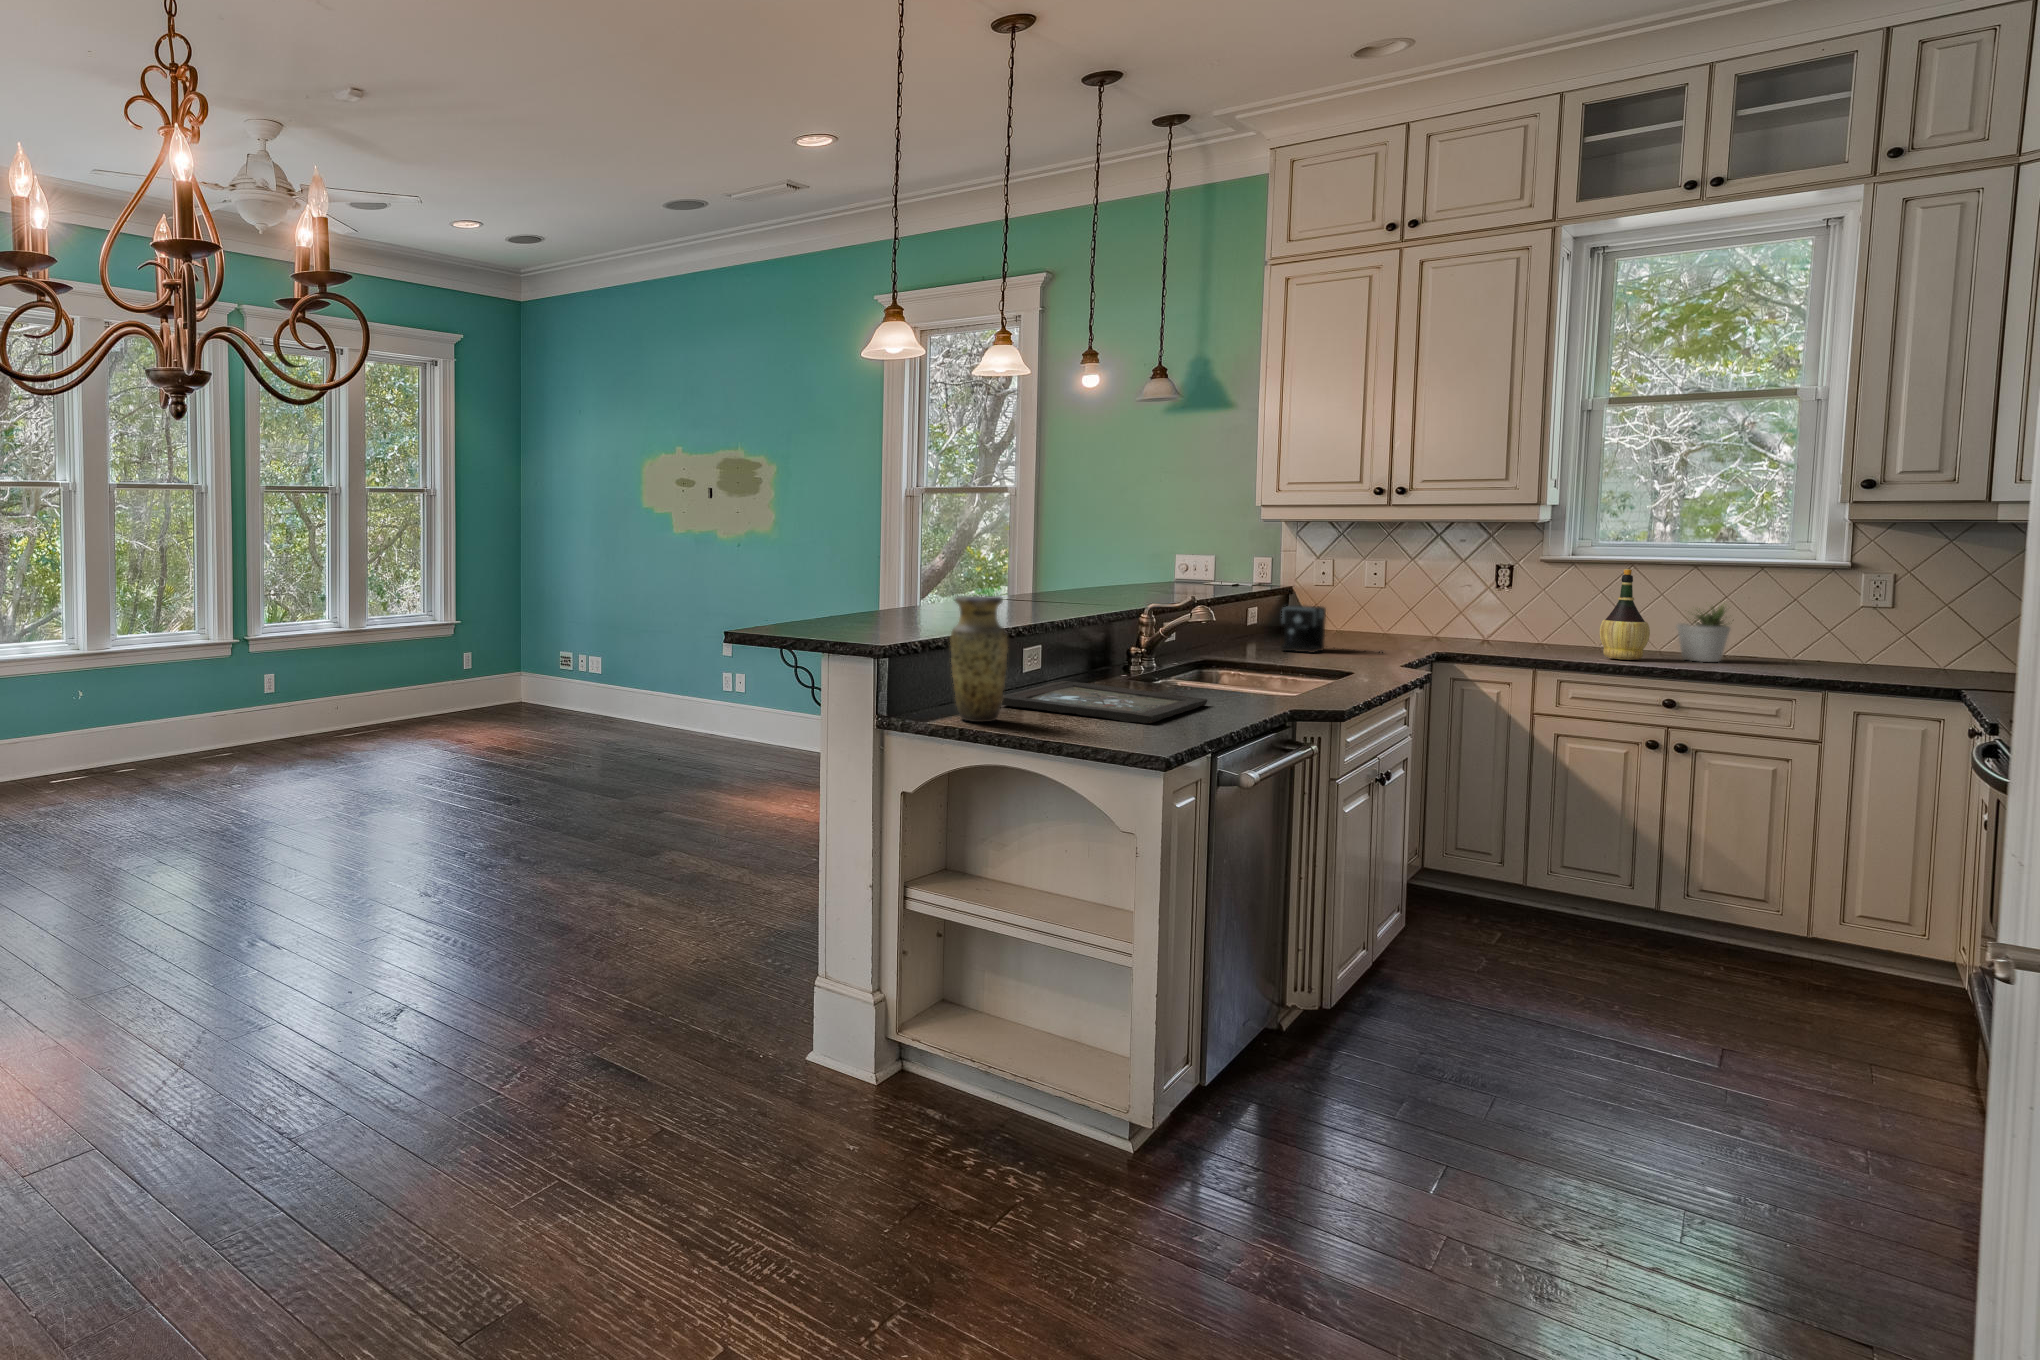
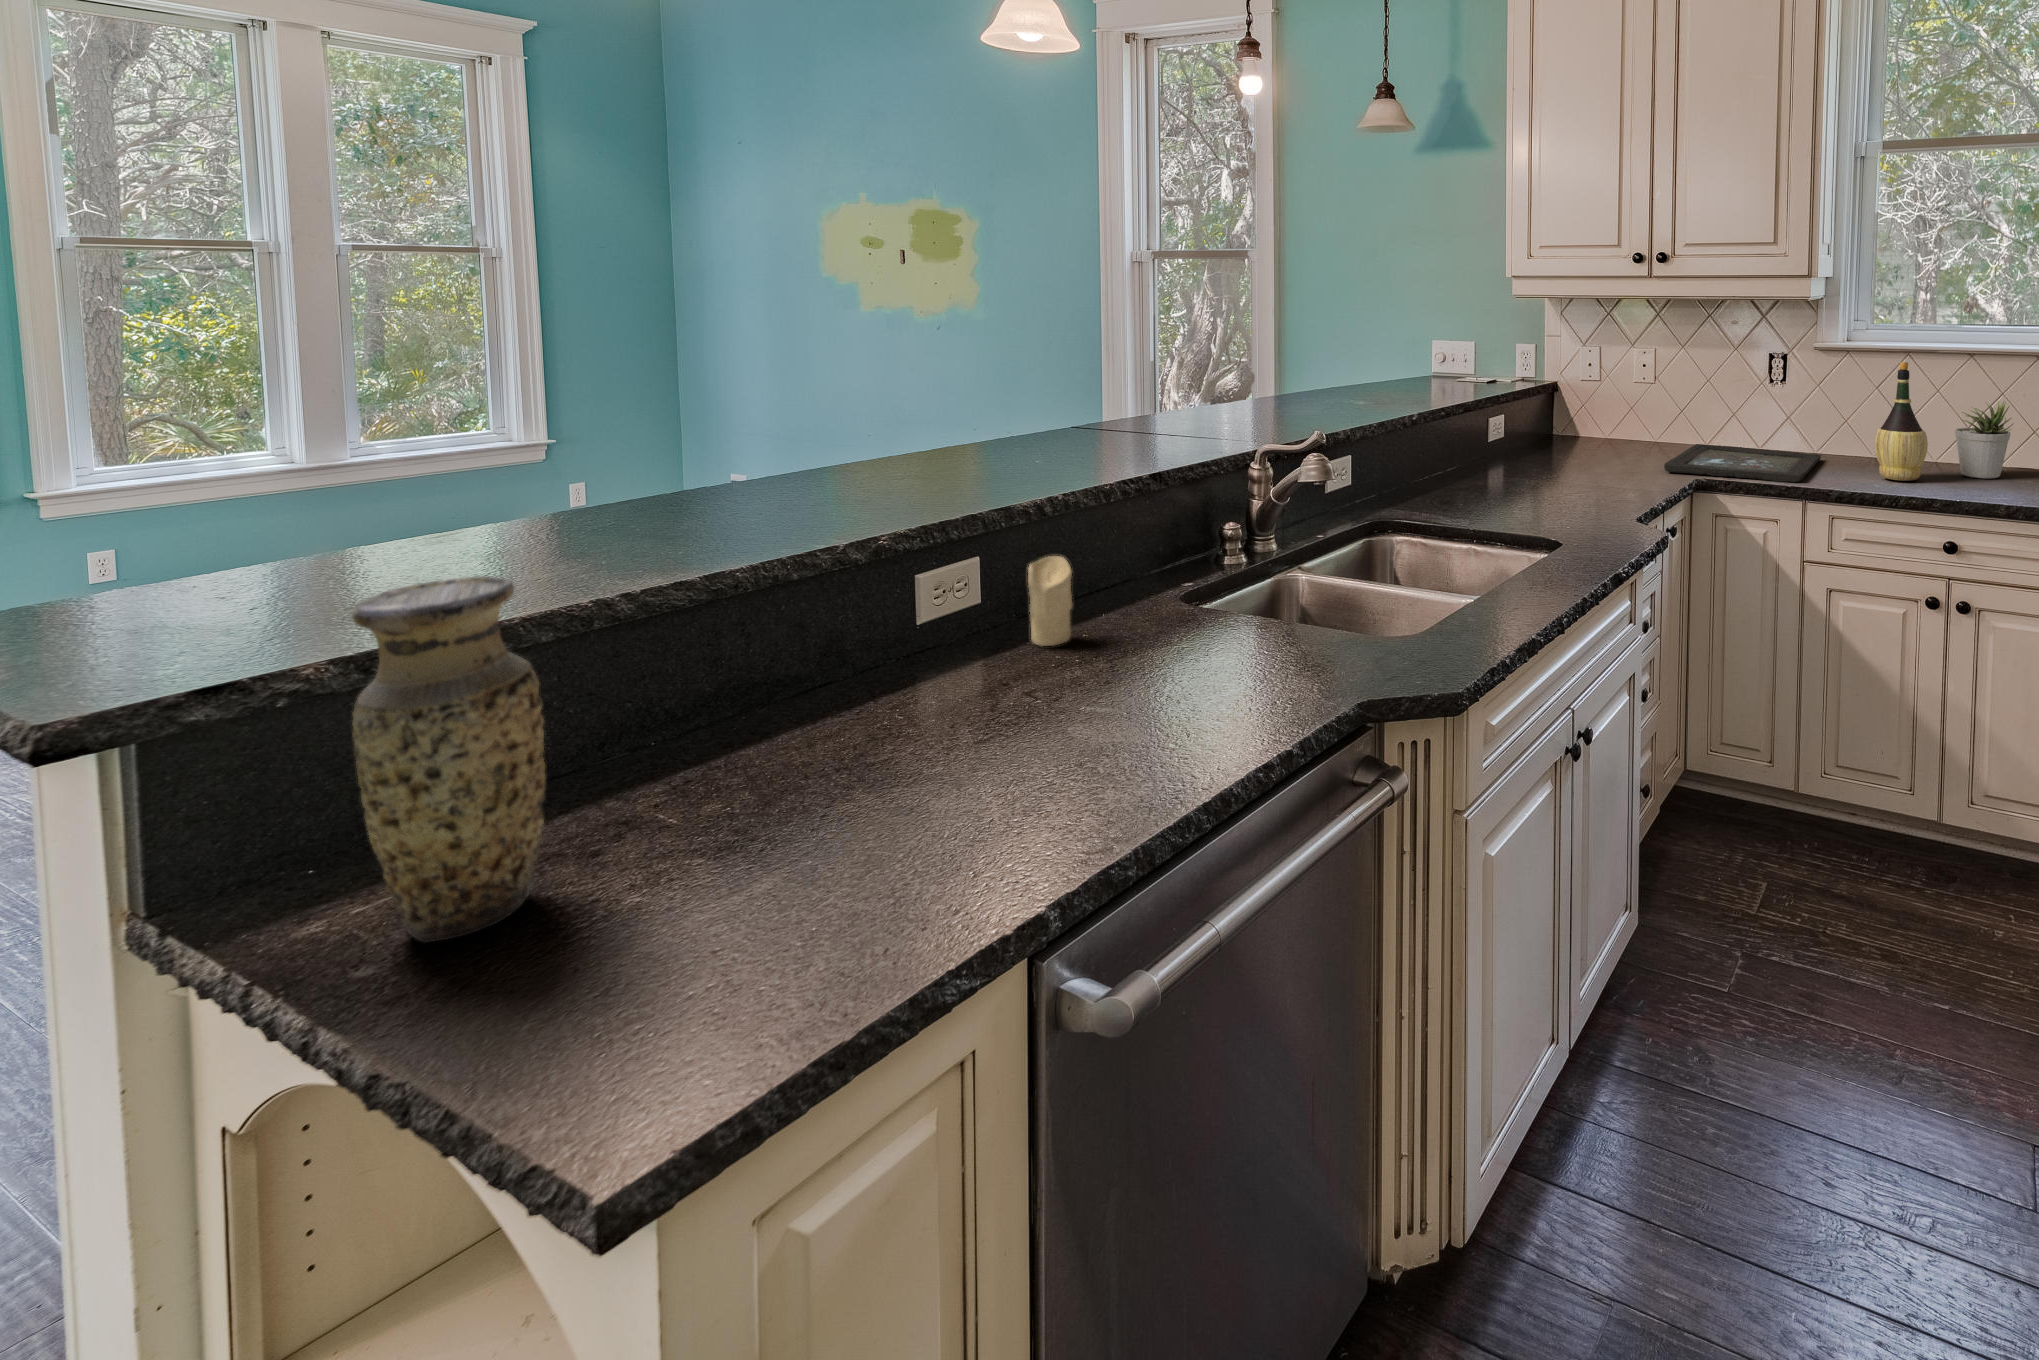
coffee maker: present [1281,605,1335,653] -> none [1508,421,1634,492]
candle: none [1062,640,1088,685] -> present [1028,556,1072,646]
tray: present [1001,681,1208,723] -> present [1664,444,1821,482]

